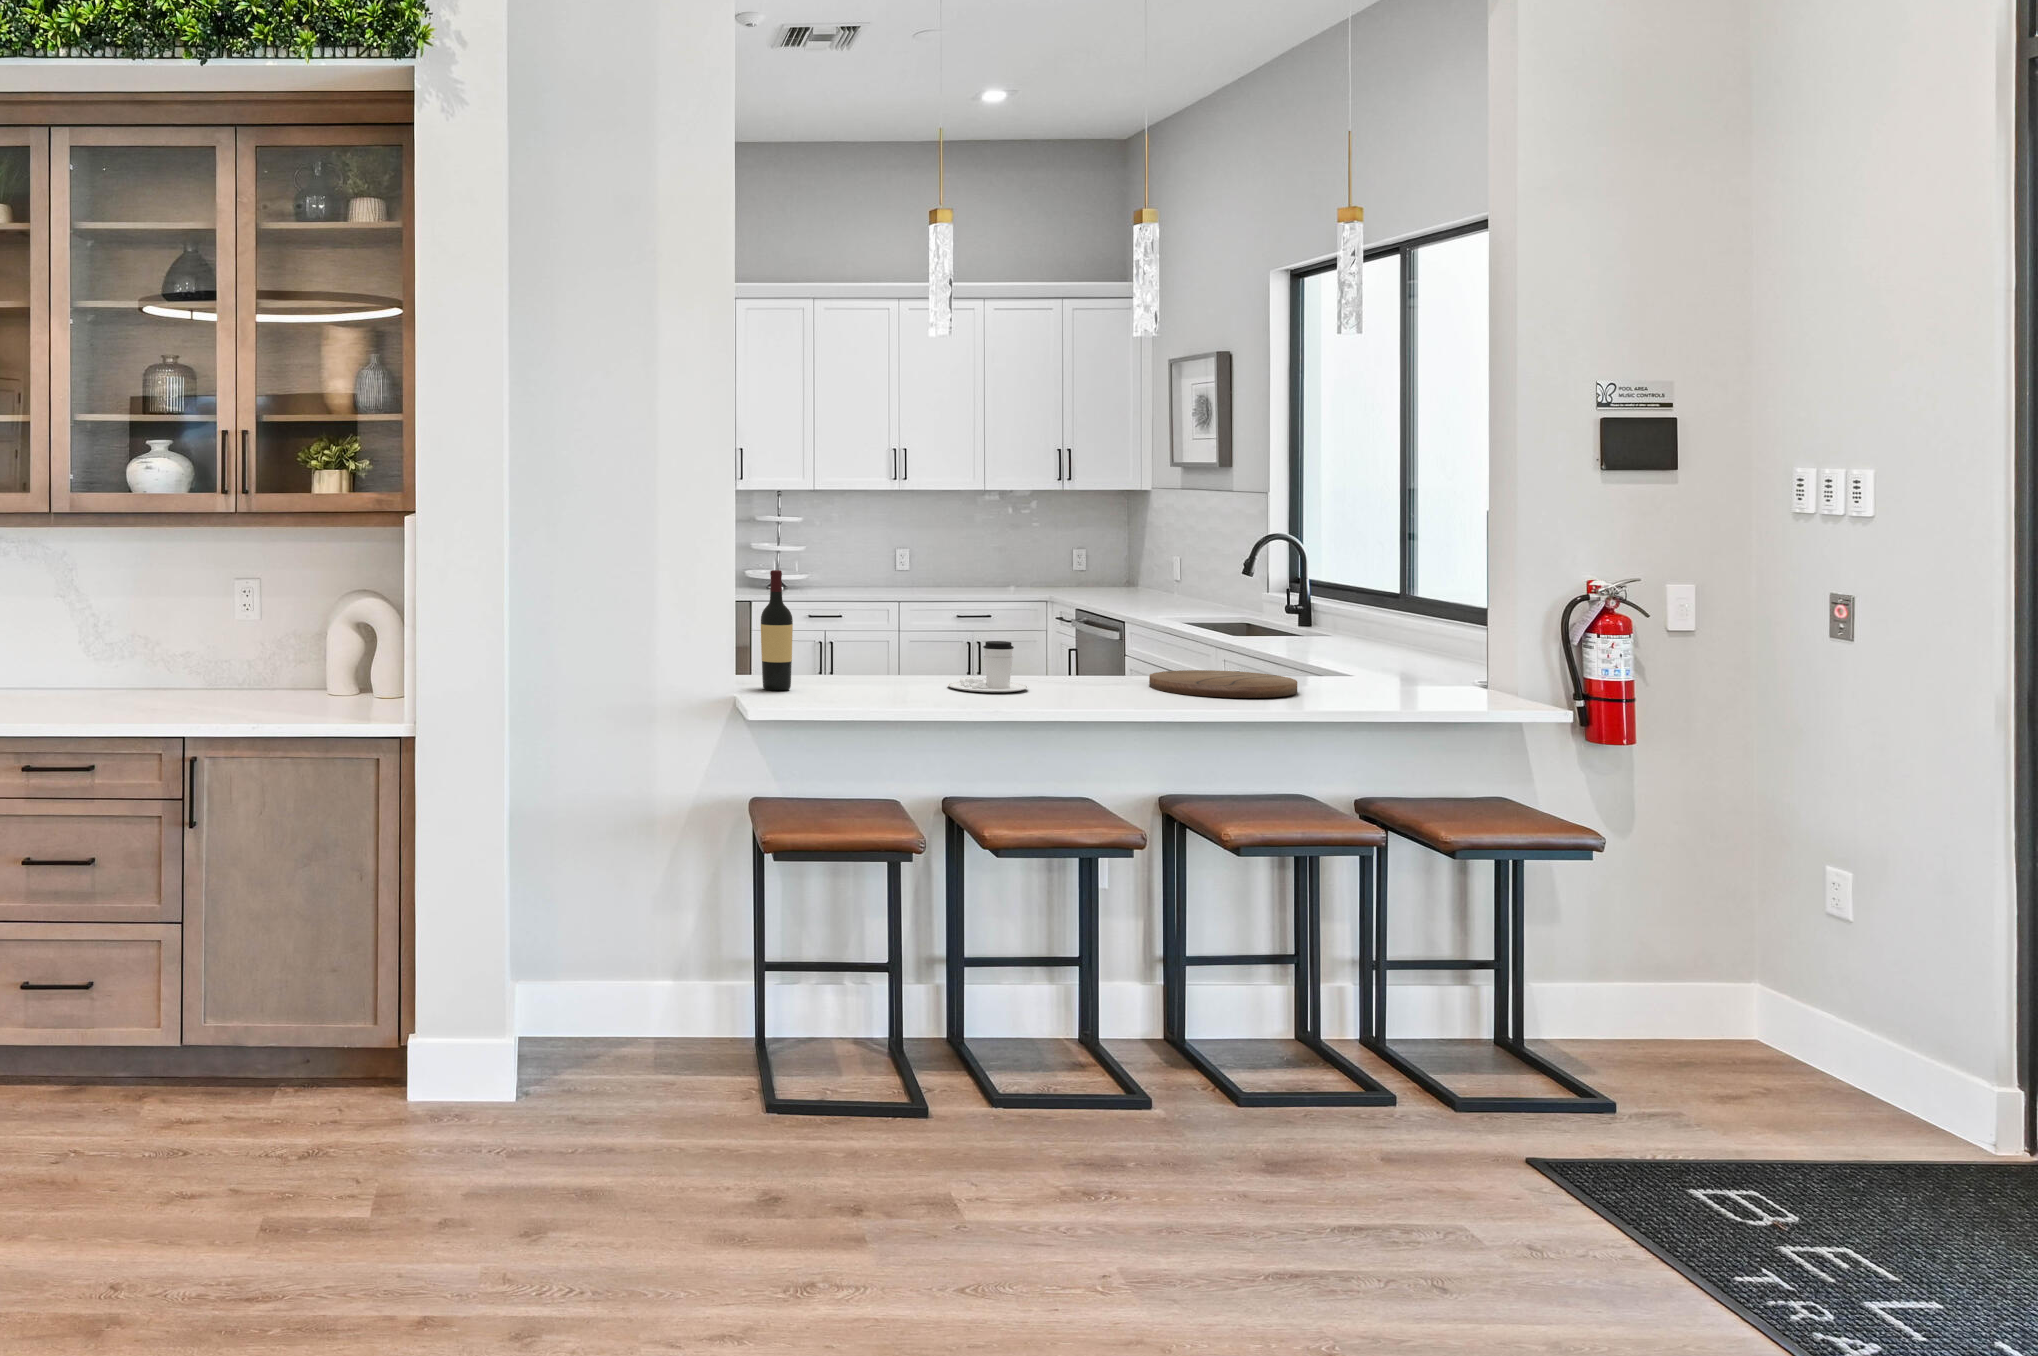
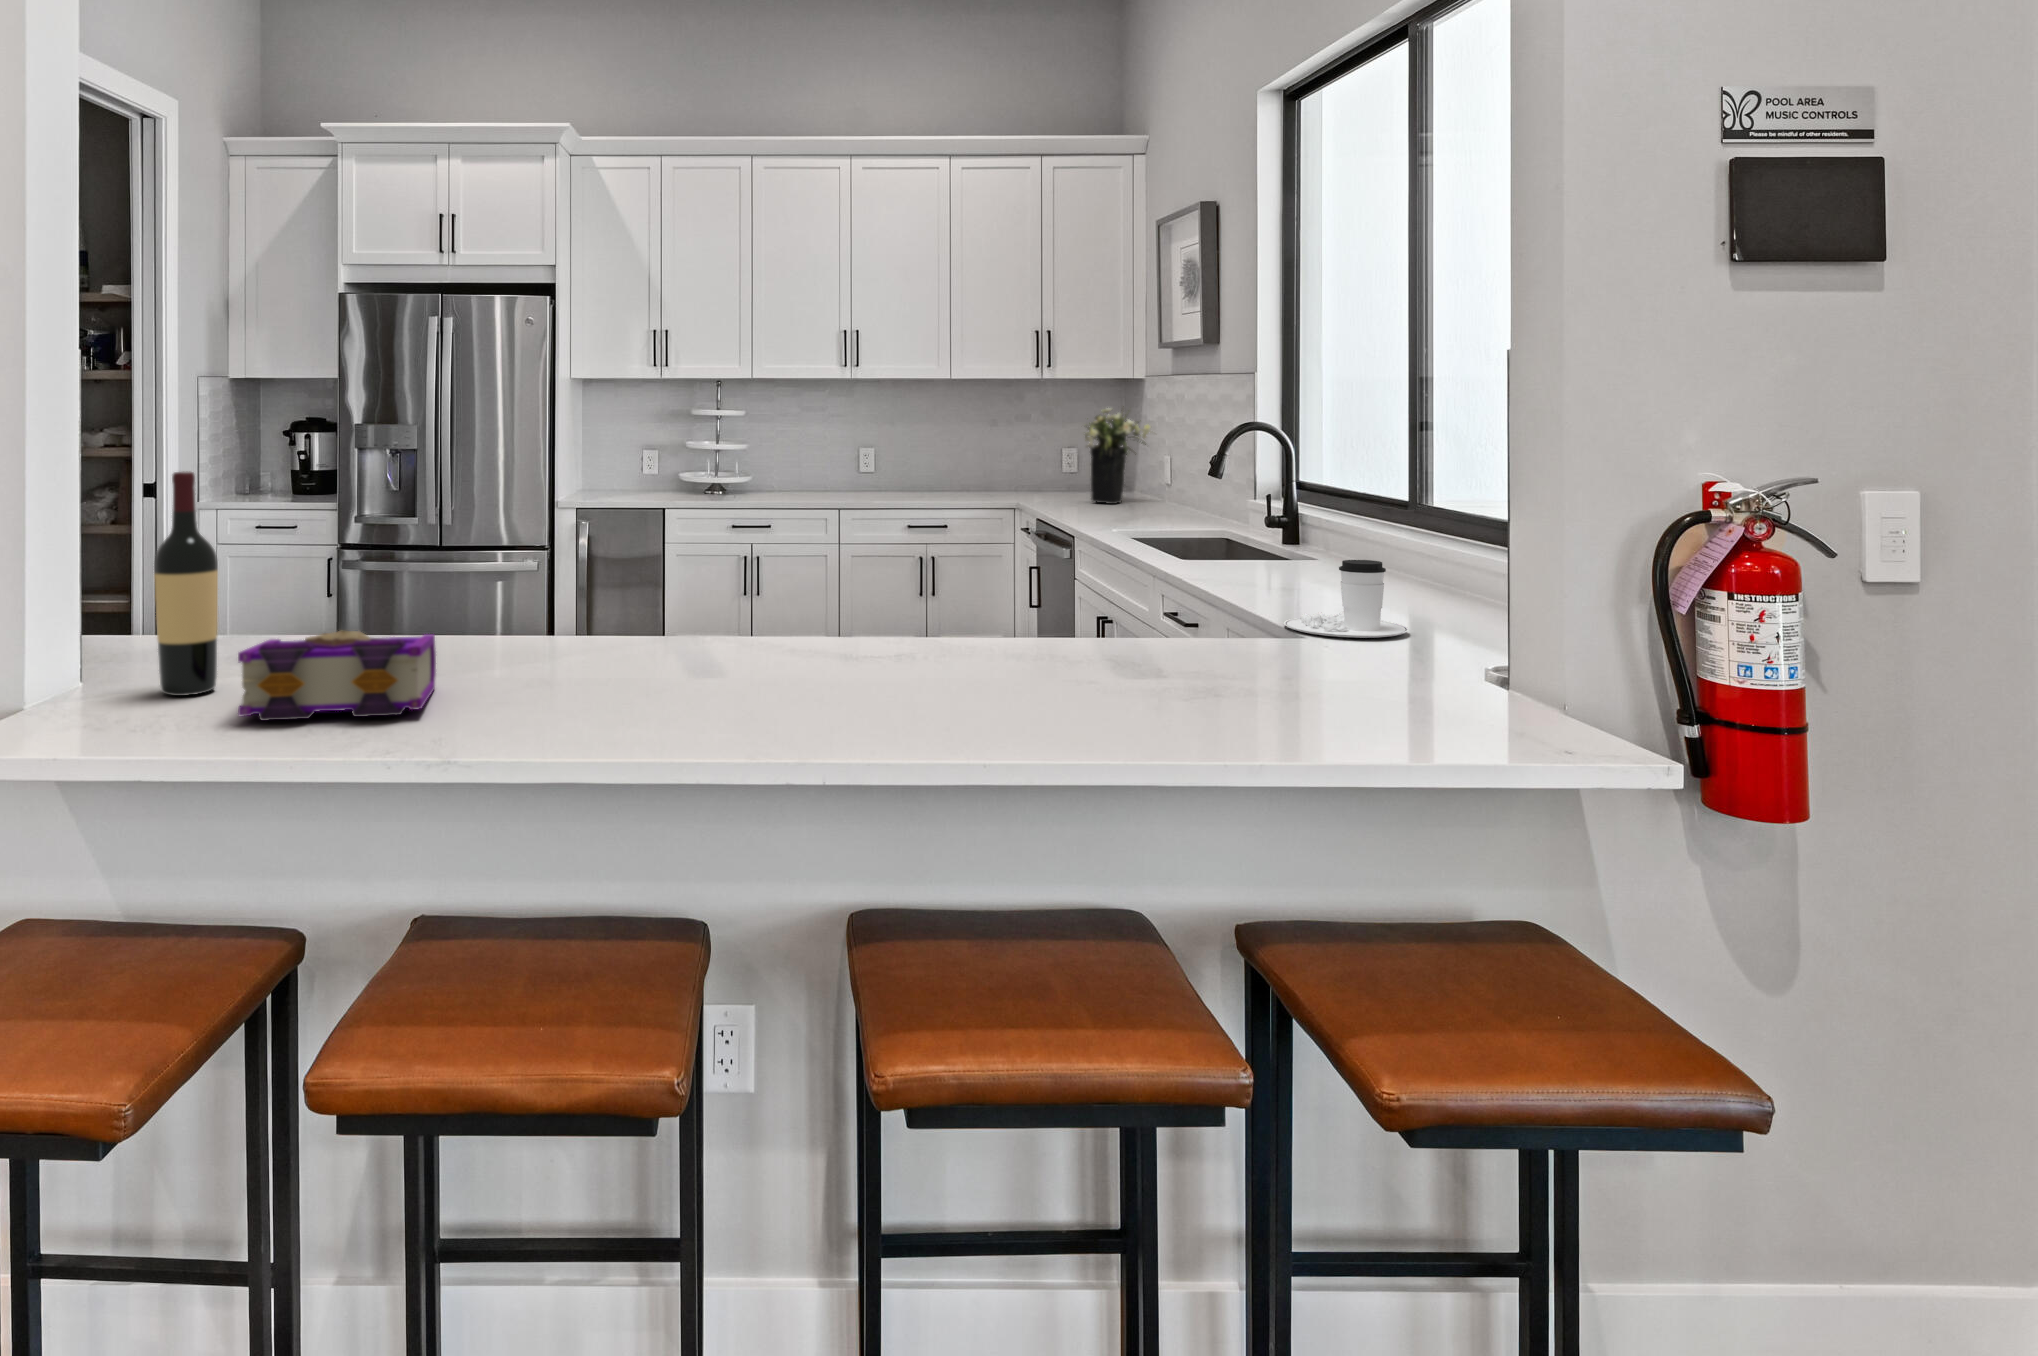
flower arrangement: none [1100,514,1167,595] -> present [1085,406,1150,504]
coffee cup: present [948,641,1028,692] -> present [1284,560,1409,638]
book: none [820,658,932,698] -> present [238,631,436,721]
cutting board: present [1149,670,1297,698] -> none [902,643,1157,713]

